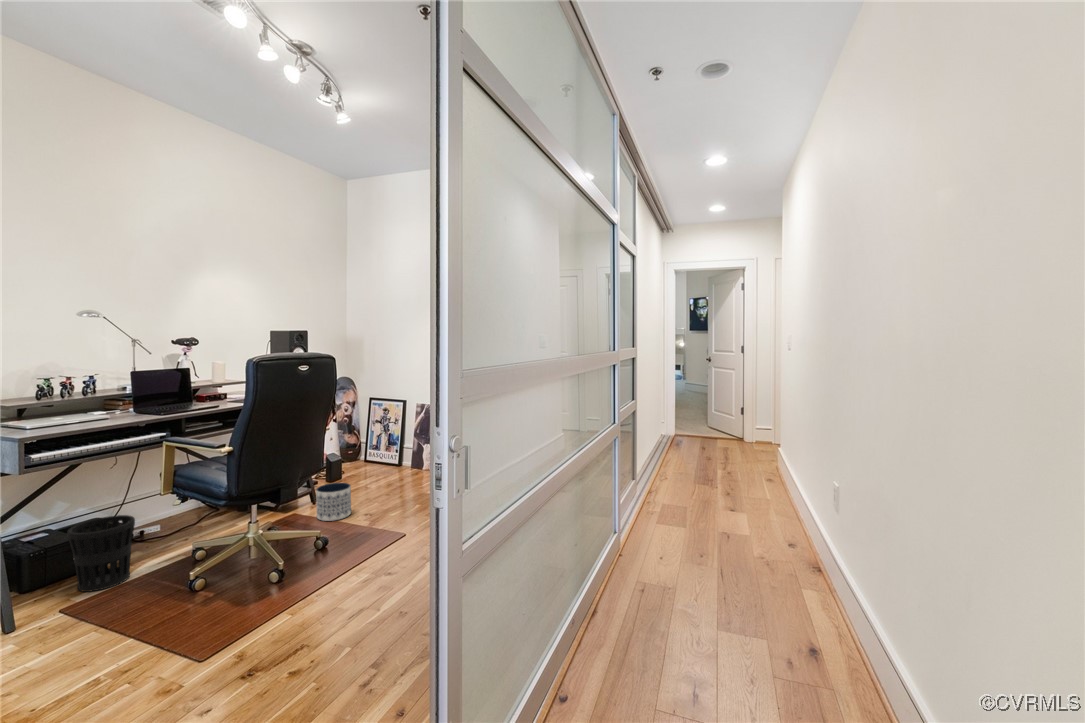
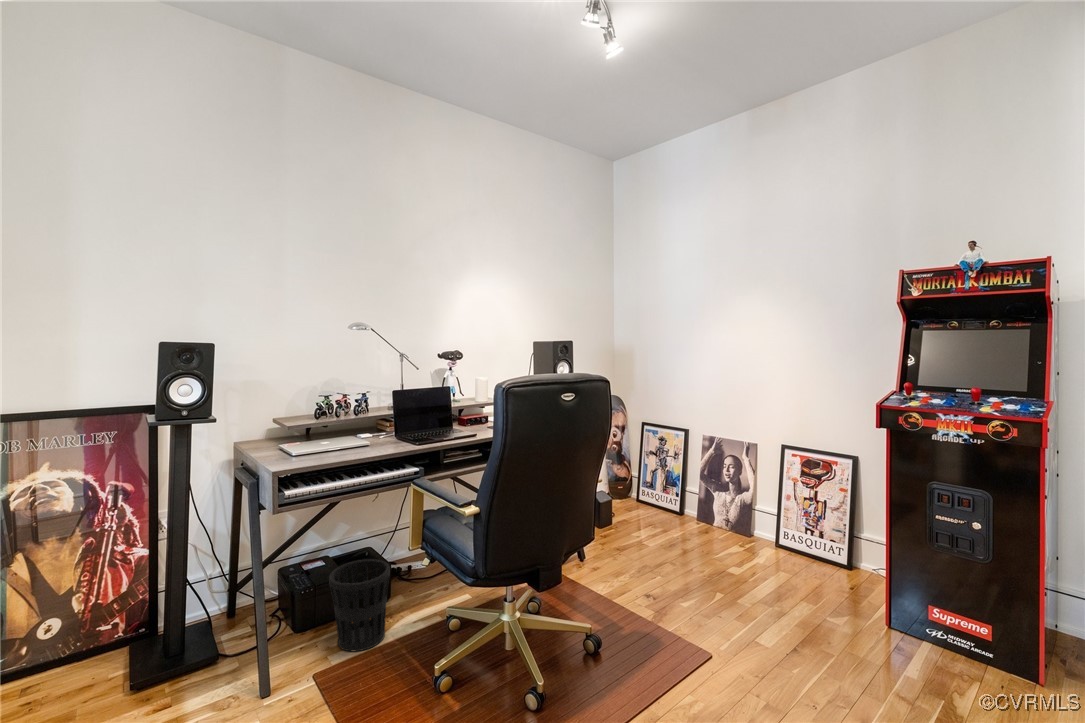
planter: present [316,483,351,521] -> none [583,542,626,598]

